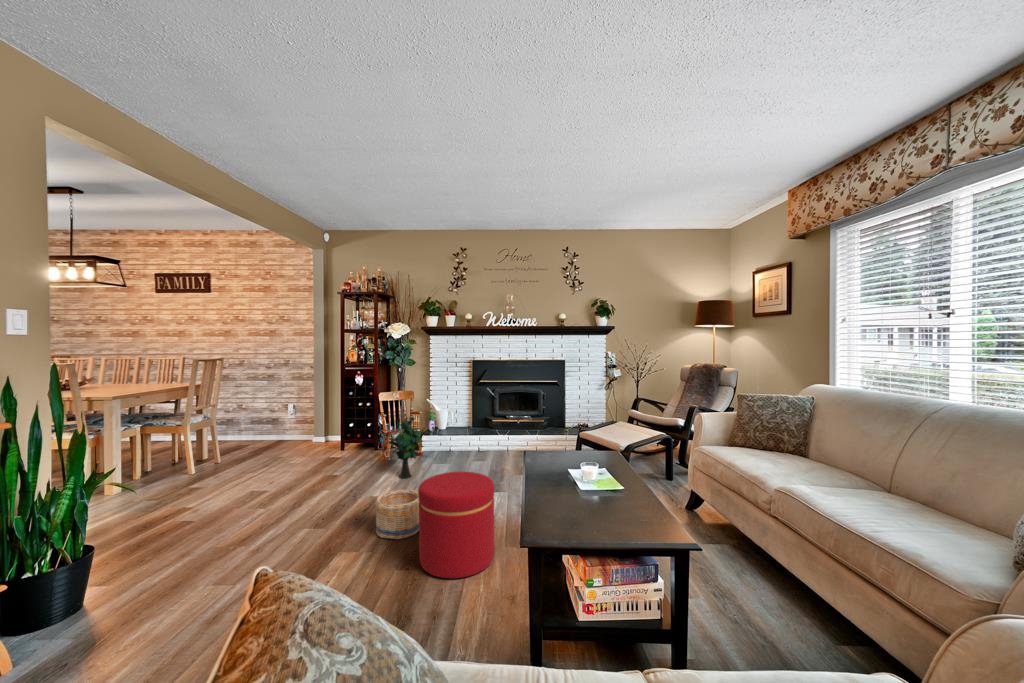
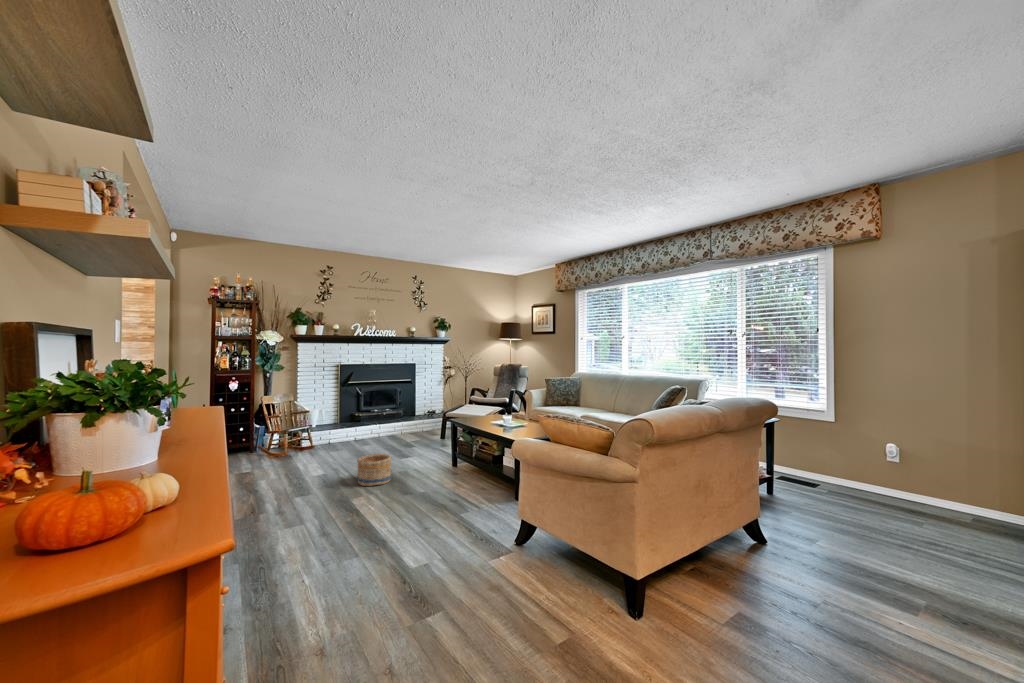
decorative plant: present [388,417,423,478] -> none [306,410,338,462]
ottoman: present [418,472,495,578] -> none [411,430,459,489]

